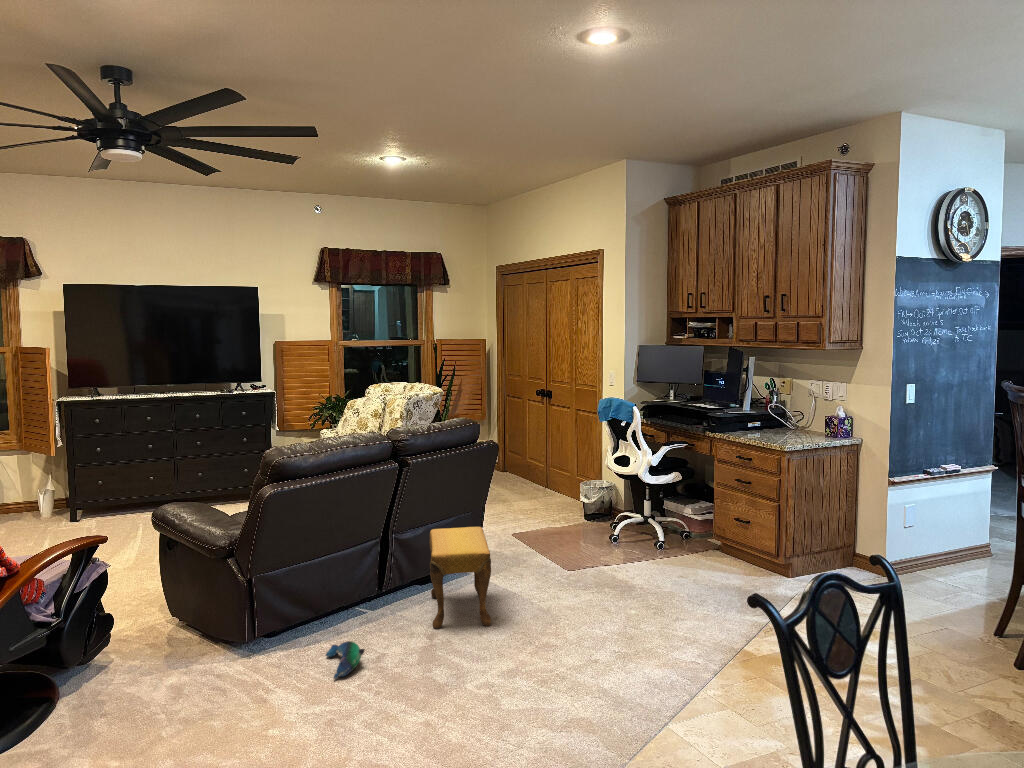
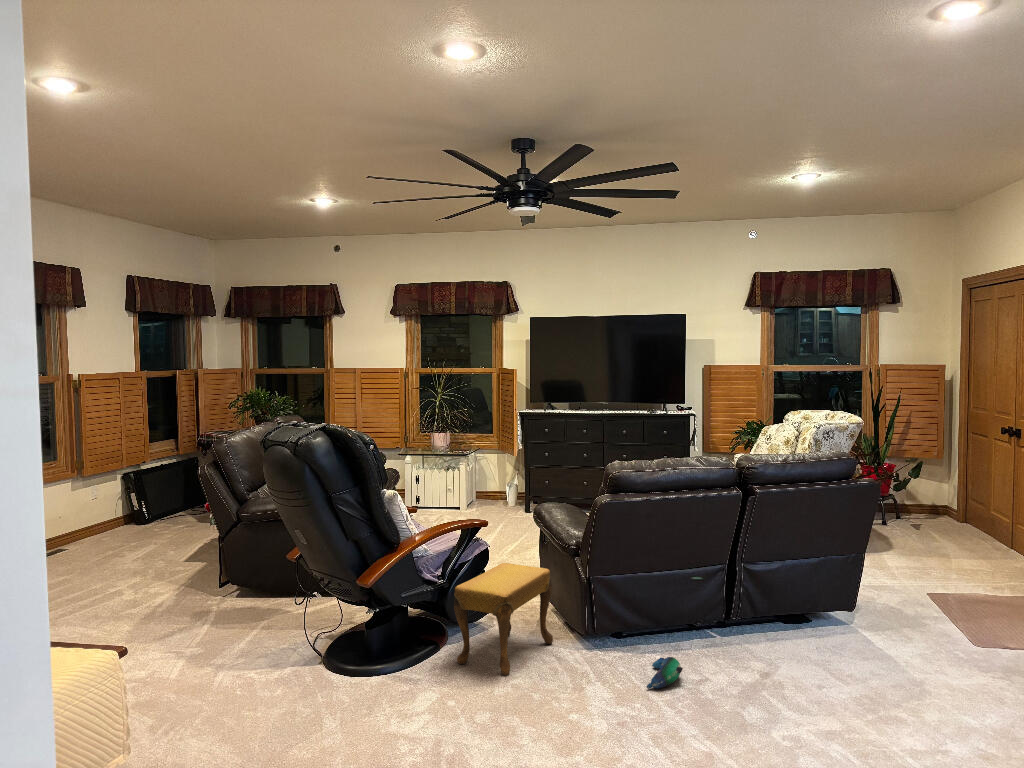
footstool: present [429,527,491,629] -> present [454,563,553,676]

